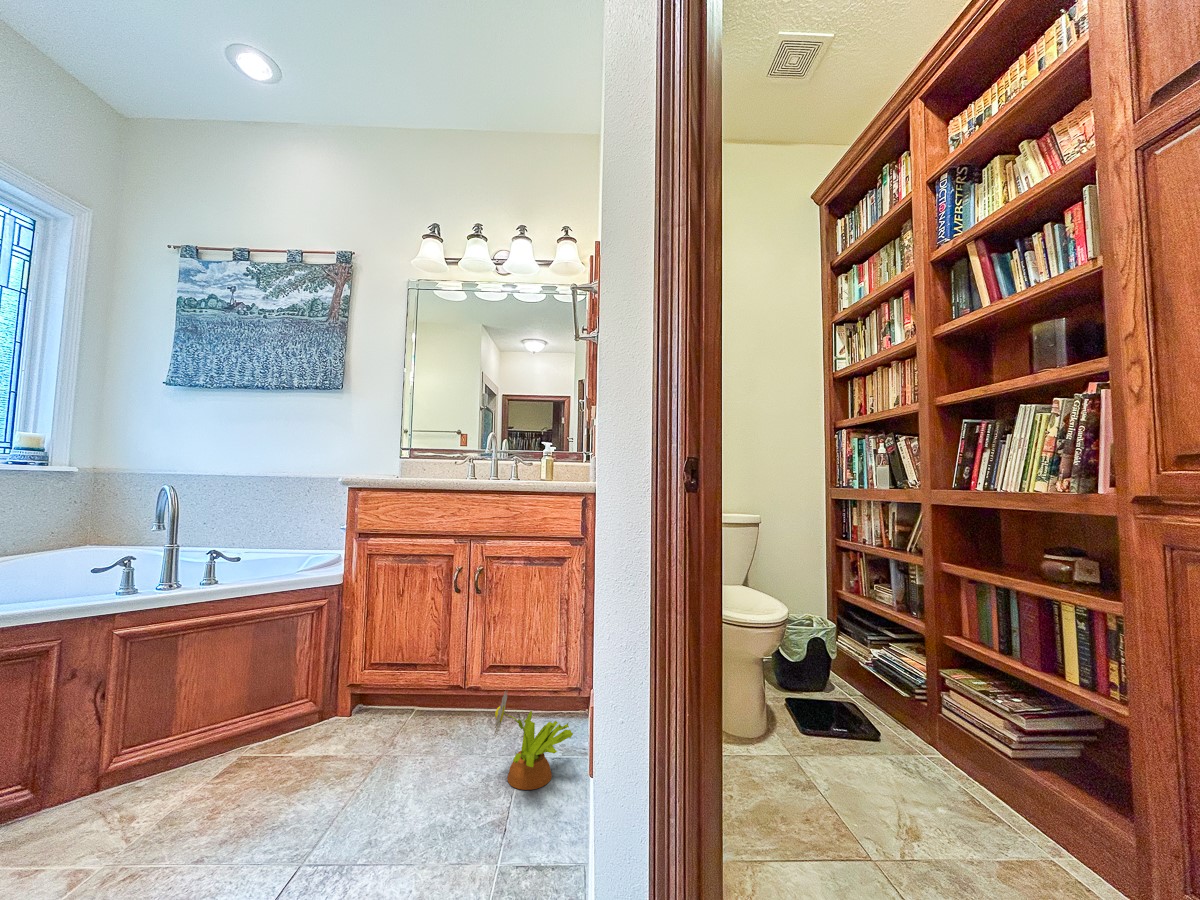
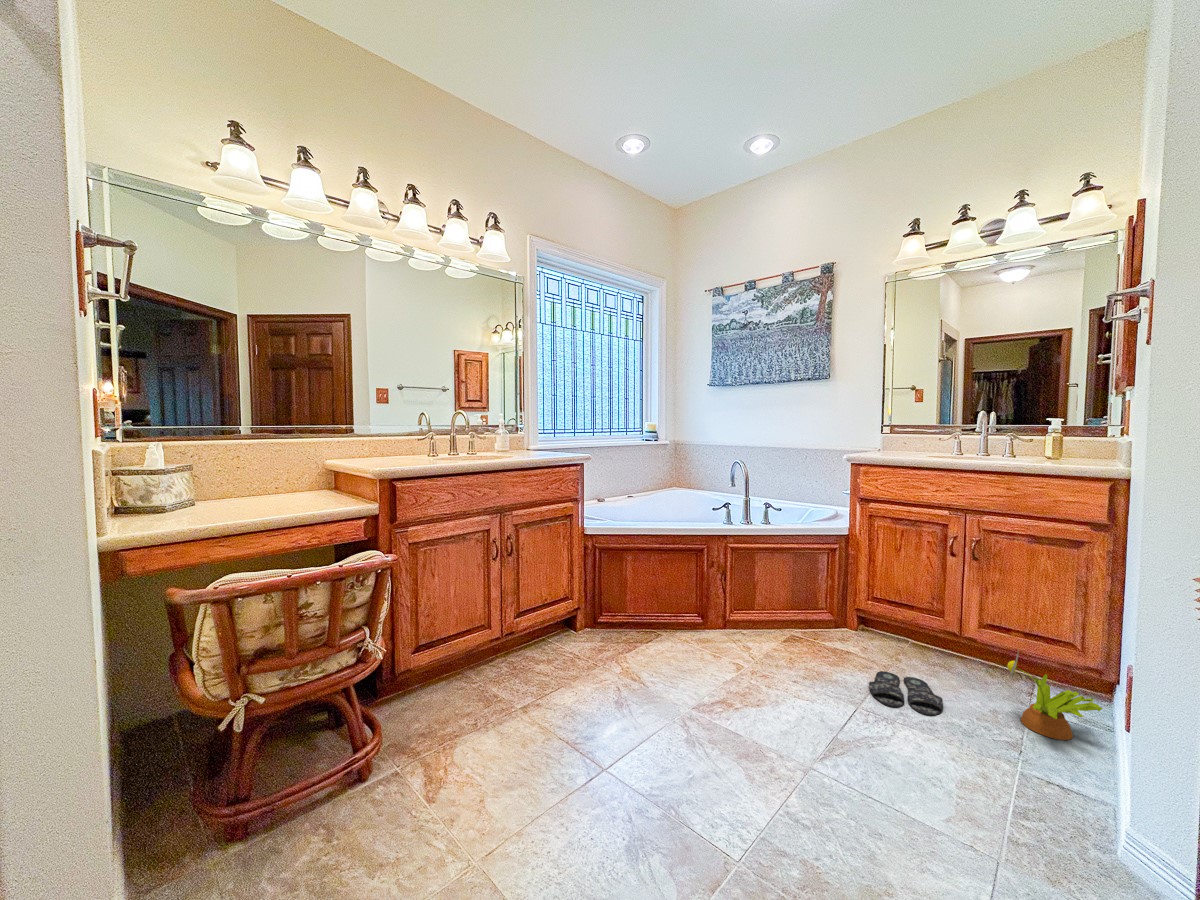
slippers: none [329,765,427,836] -> present [869,671,943,716]

